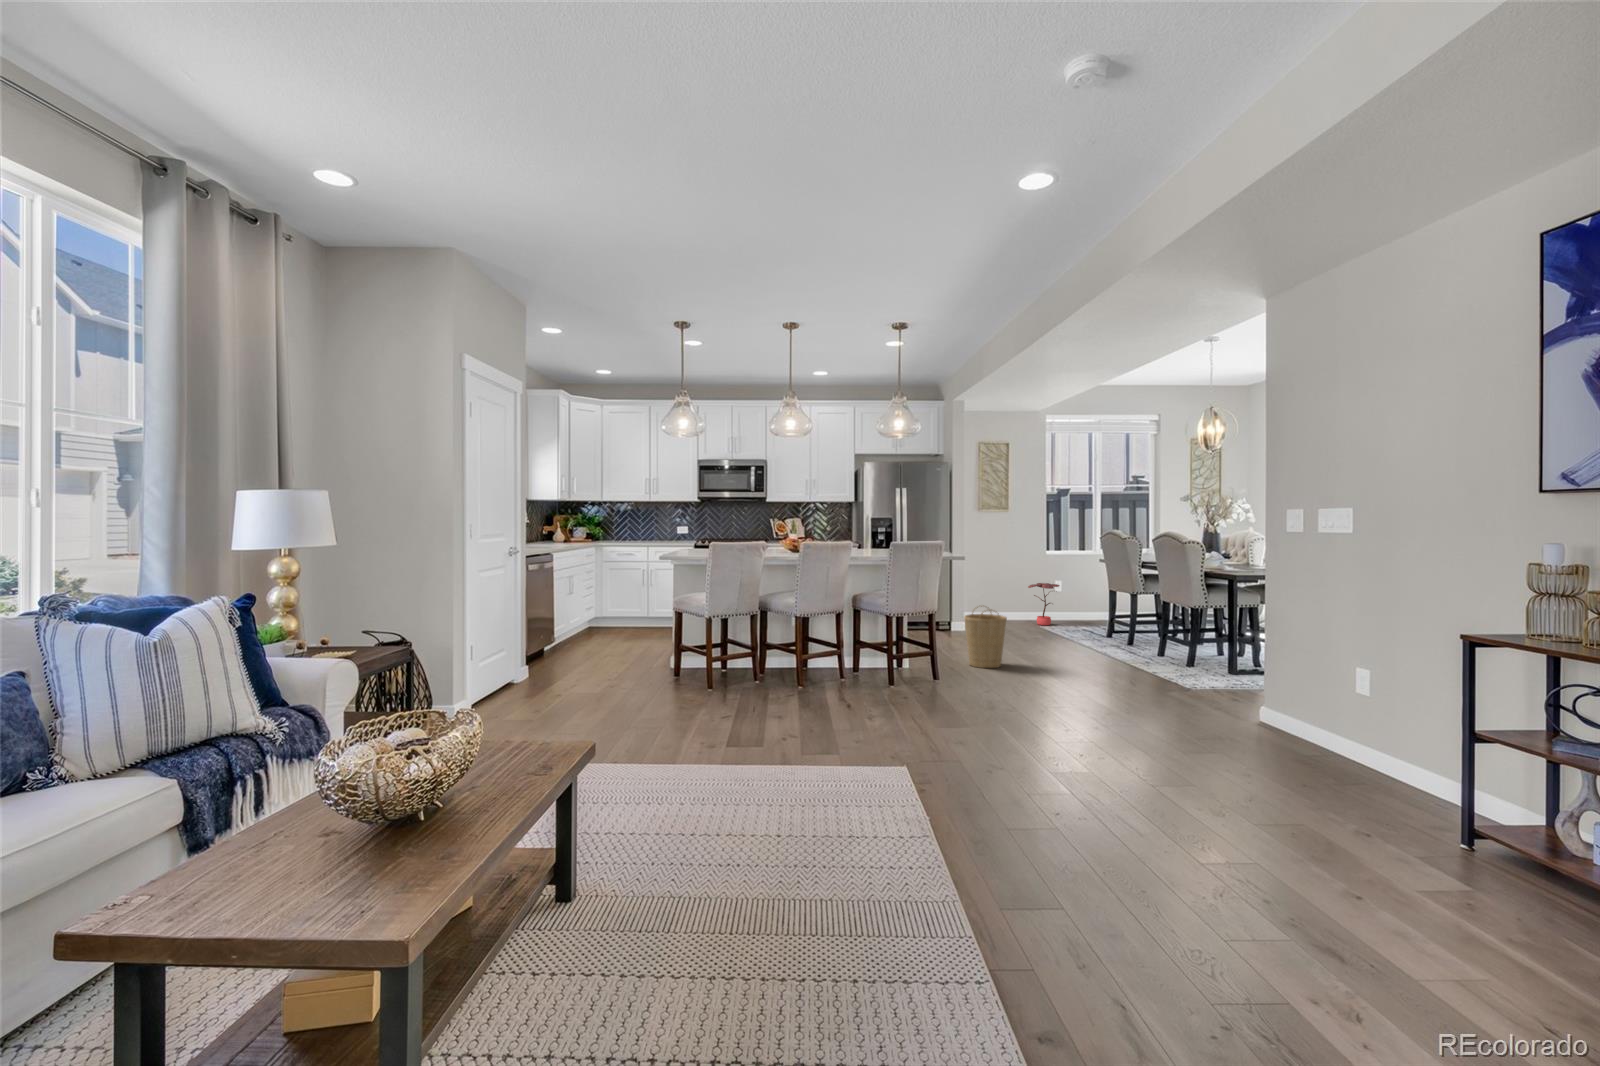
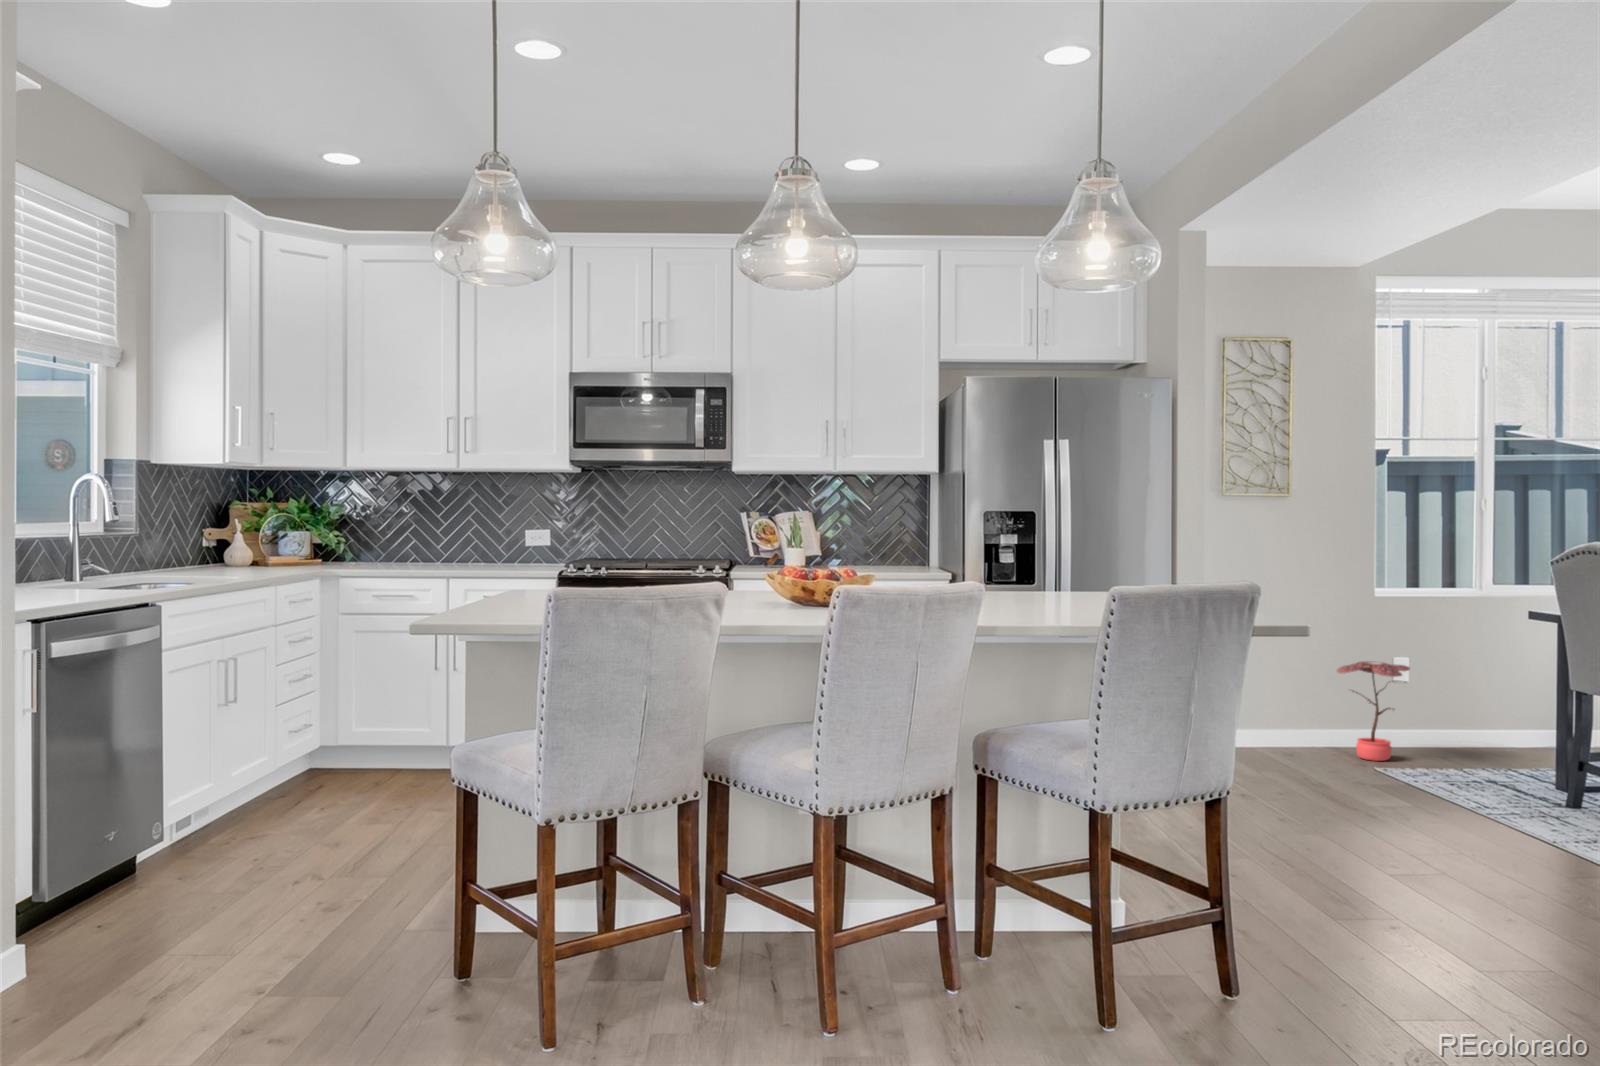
basket: present [964,606,1007,668] -> none [1277,749,1406,936]

